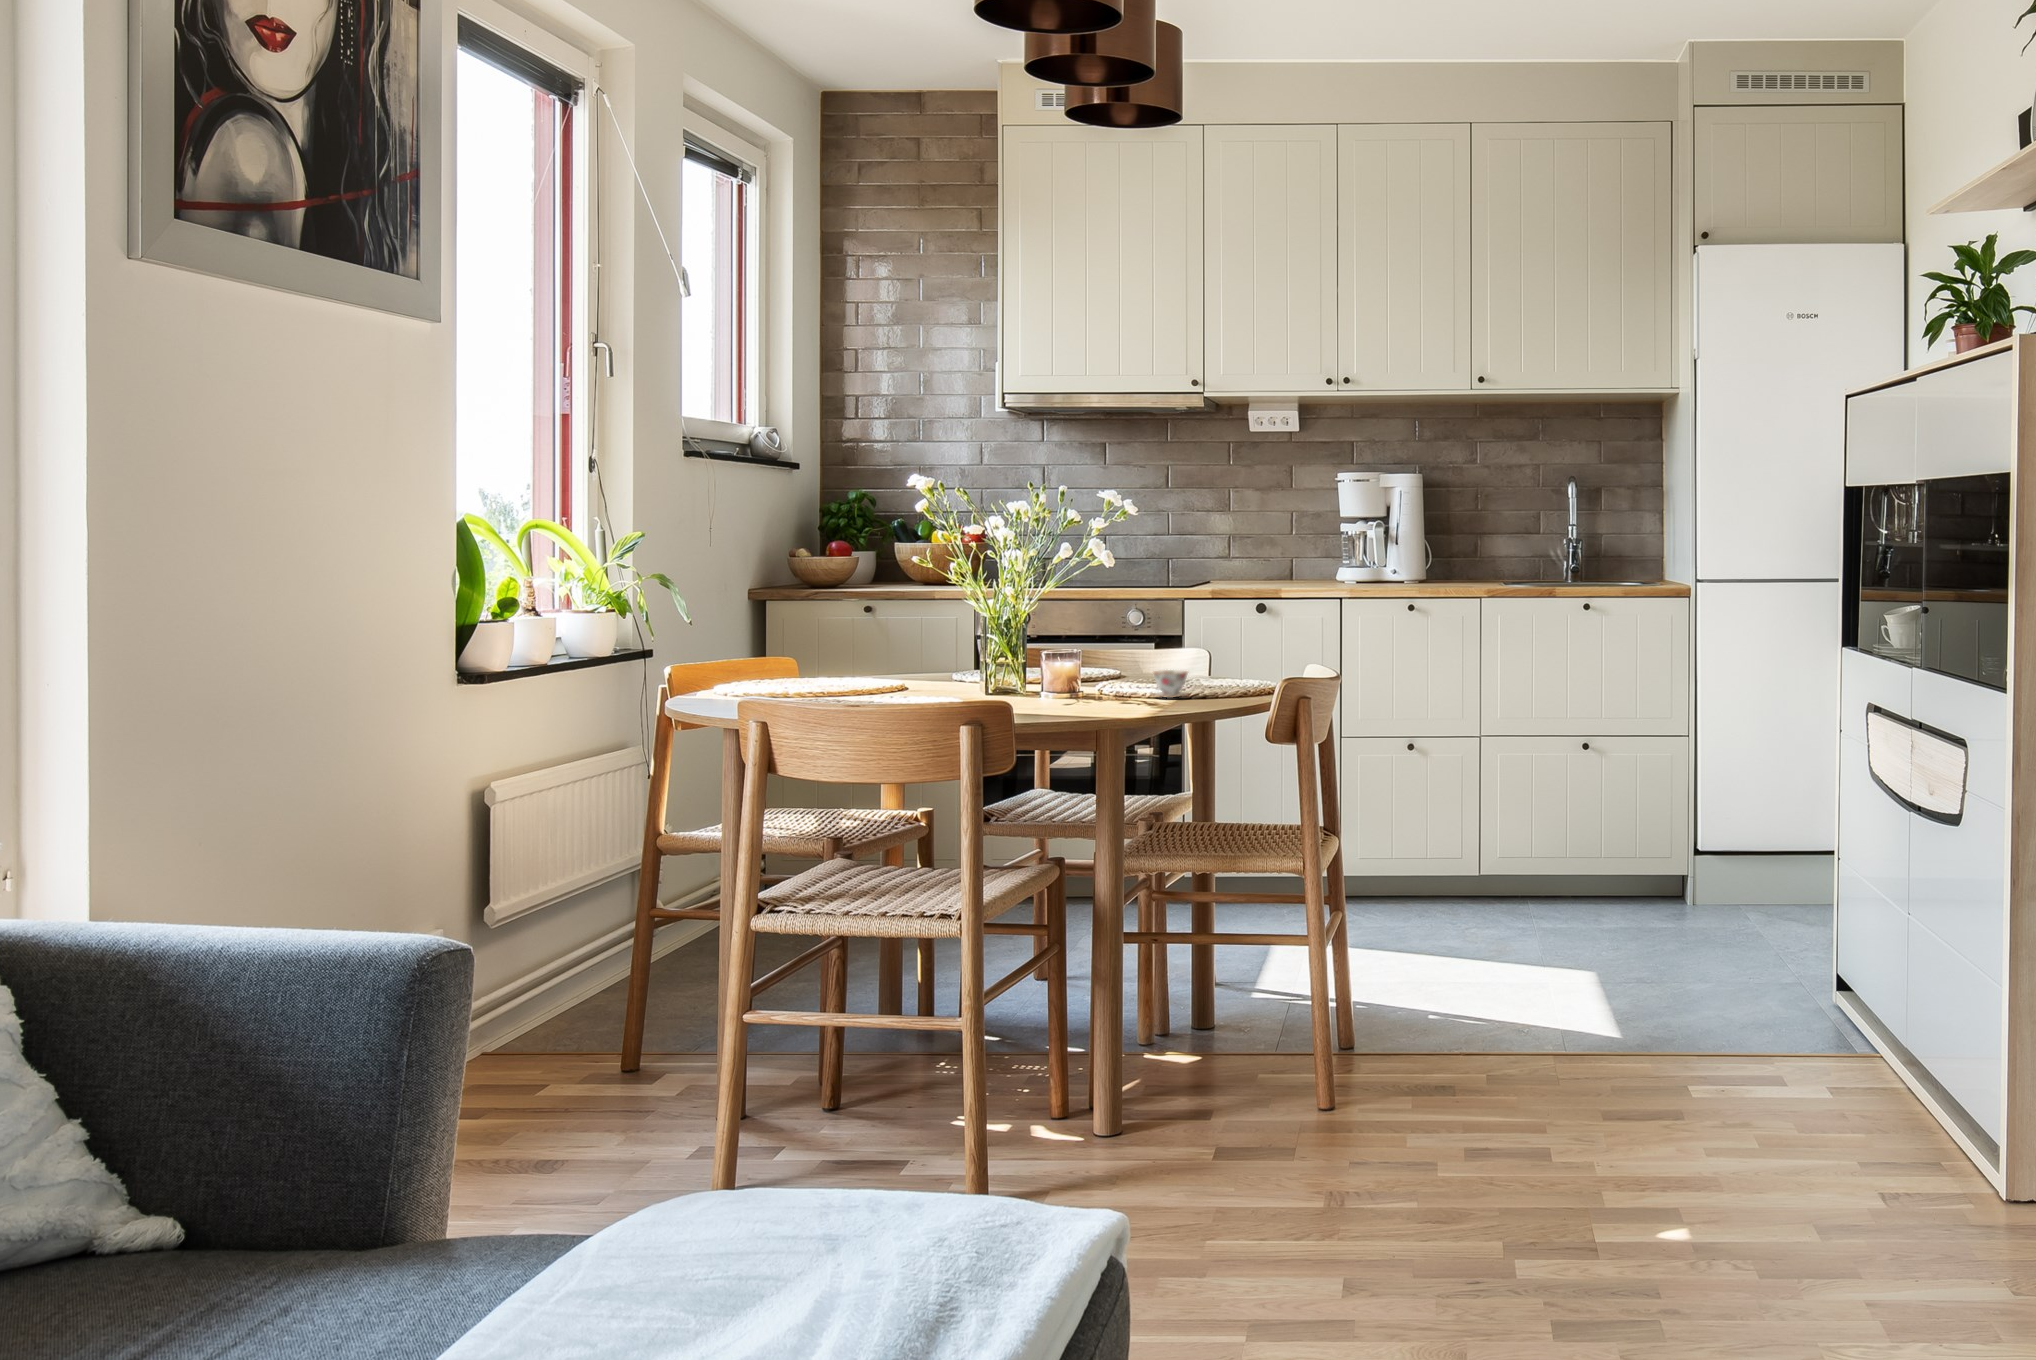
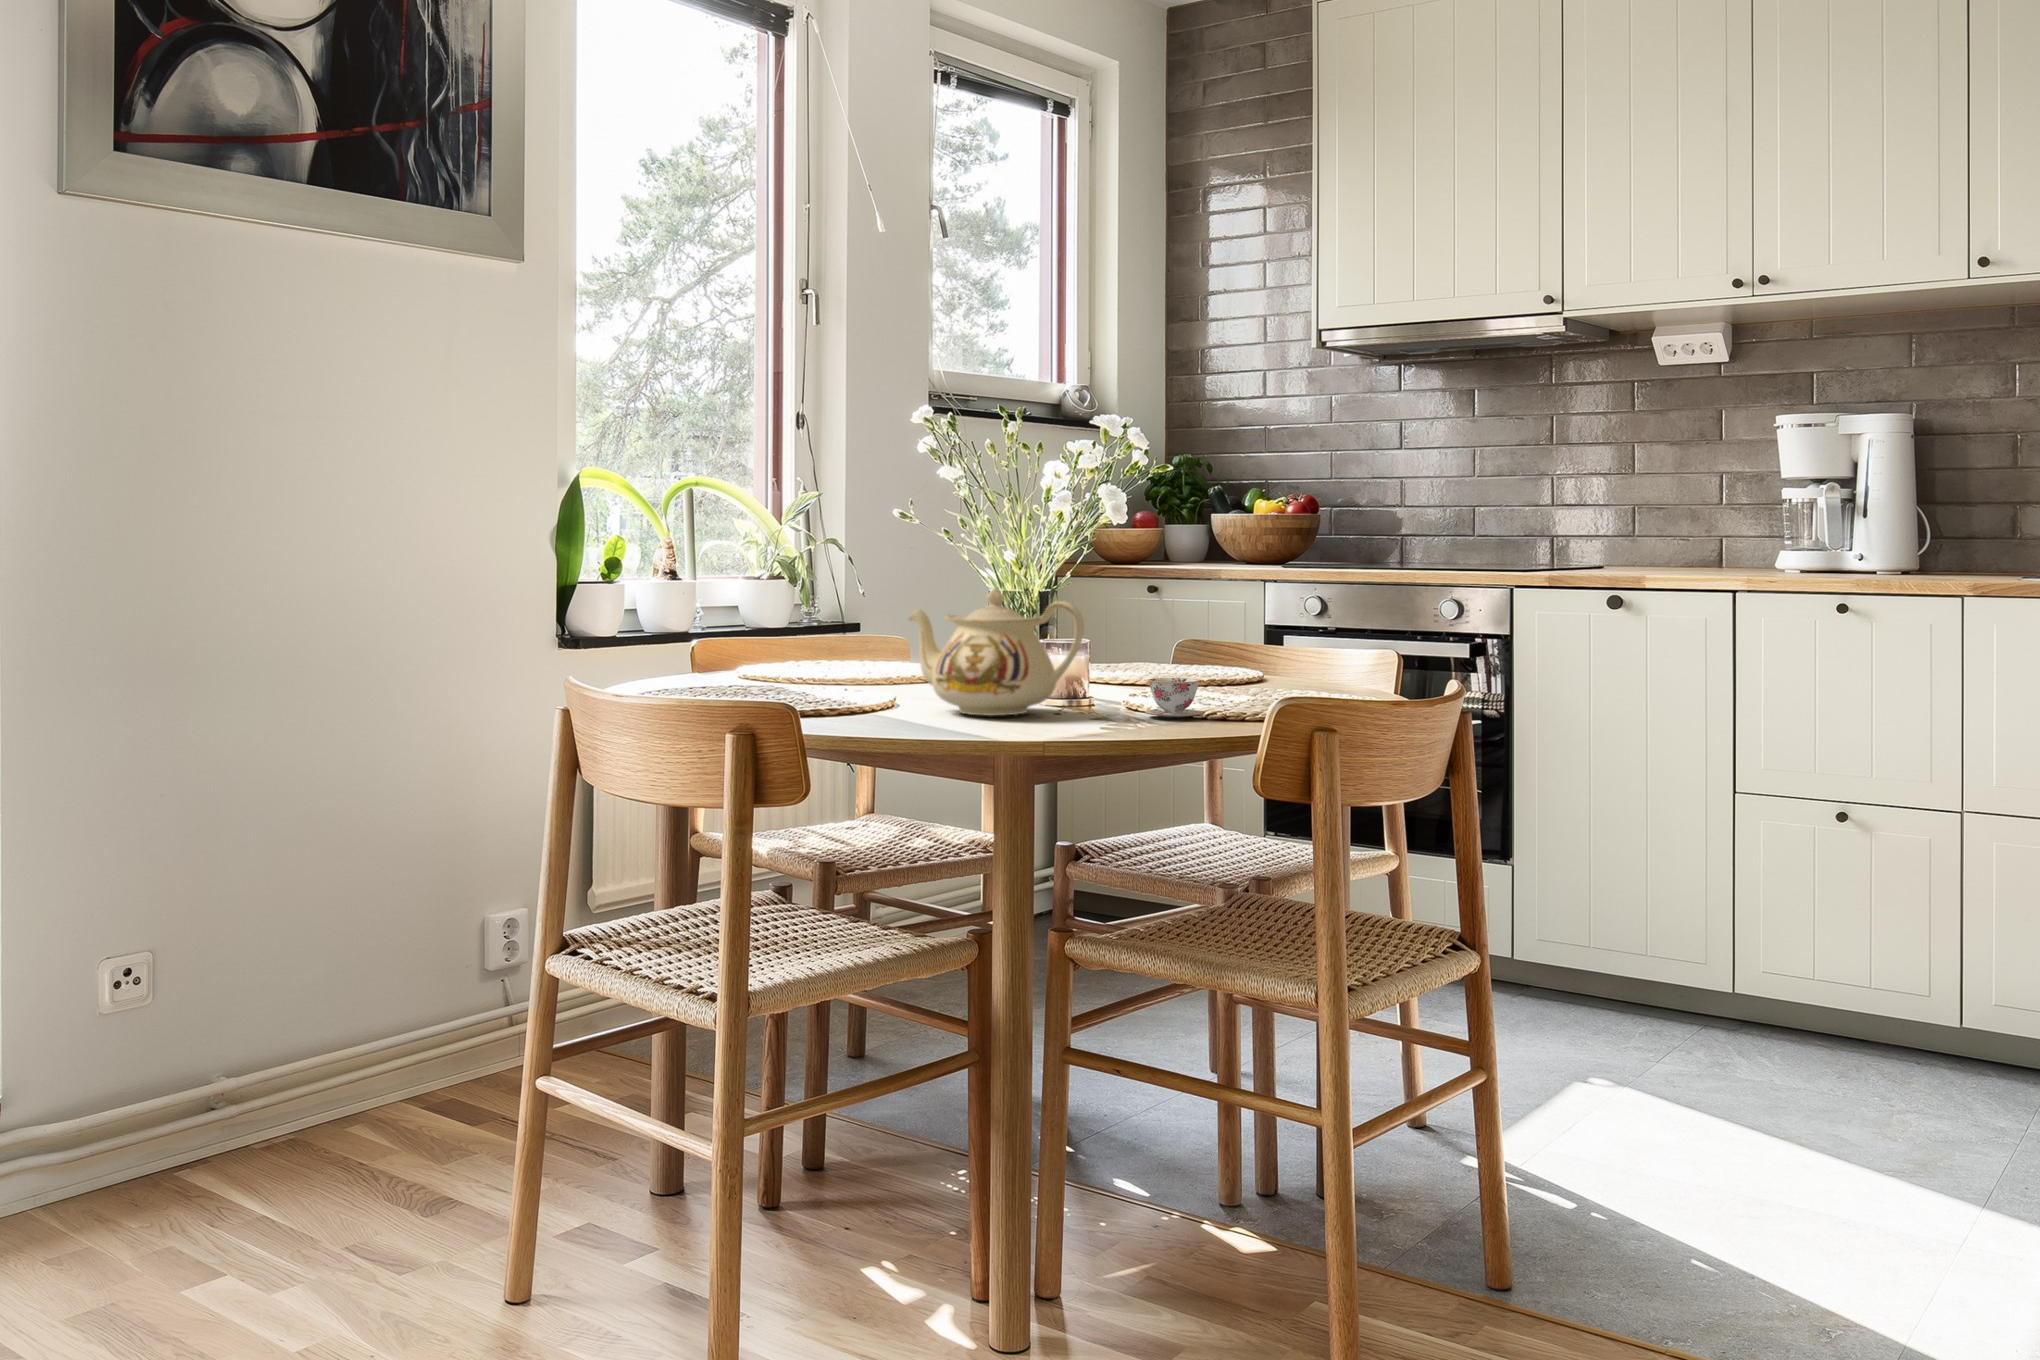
teapot: none [989,611,1125,704] -> present [908,587,1084,716]

